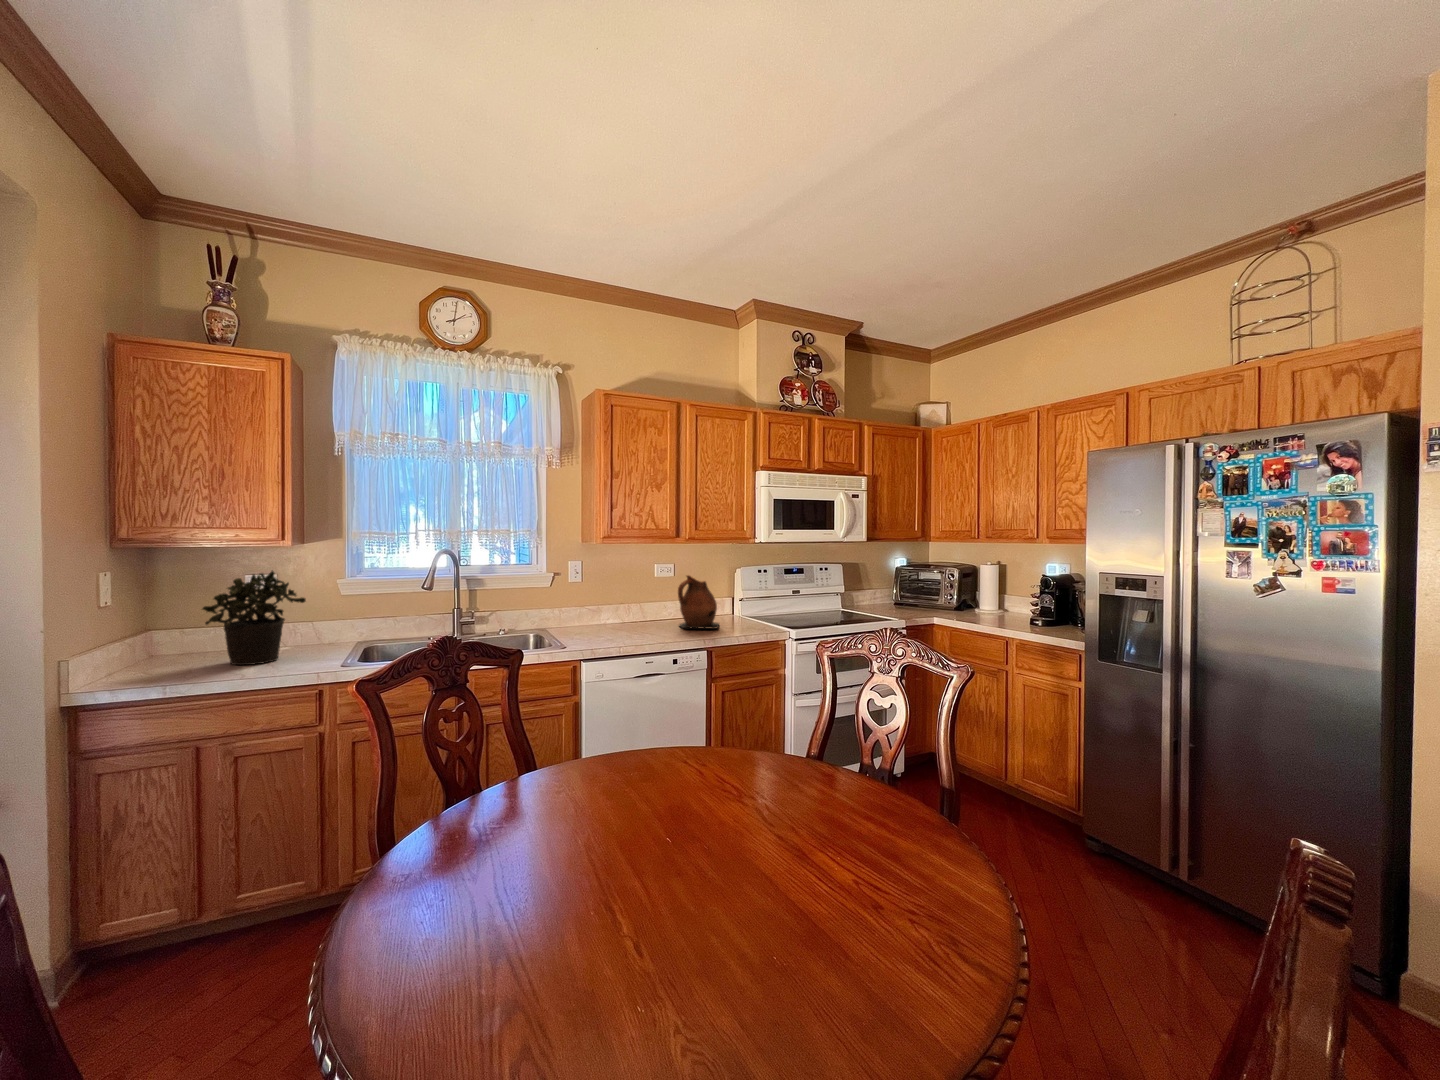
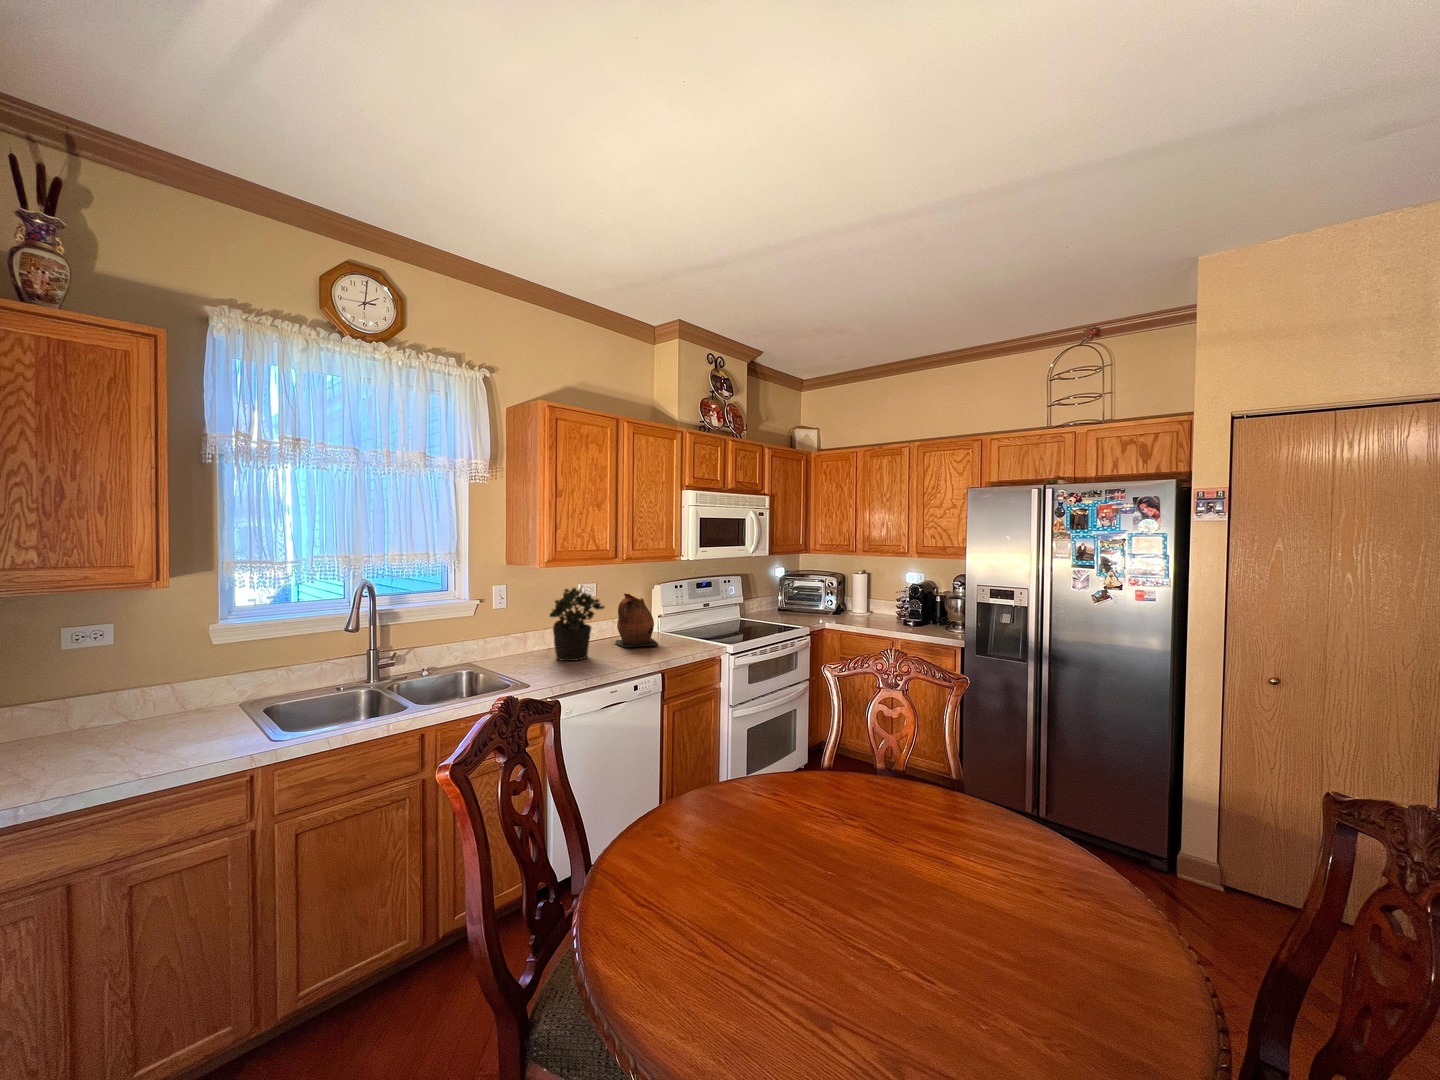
potted plant: present [202,570,306,665] -> present [550,586,605,661]

